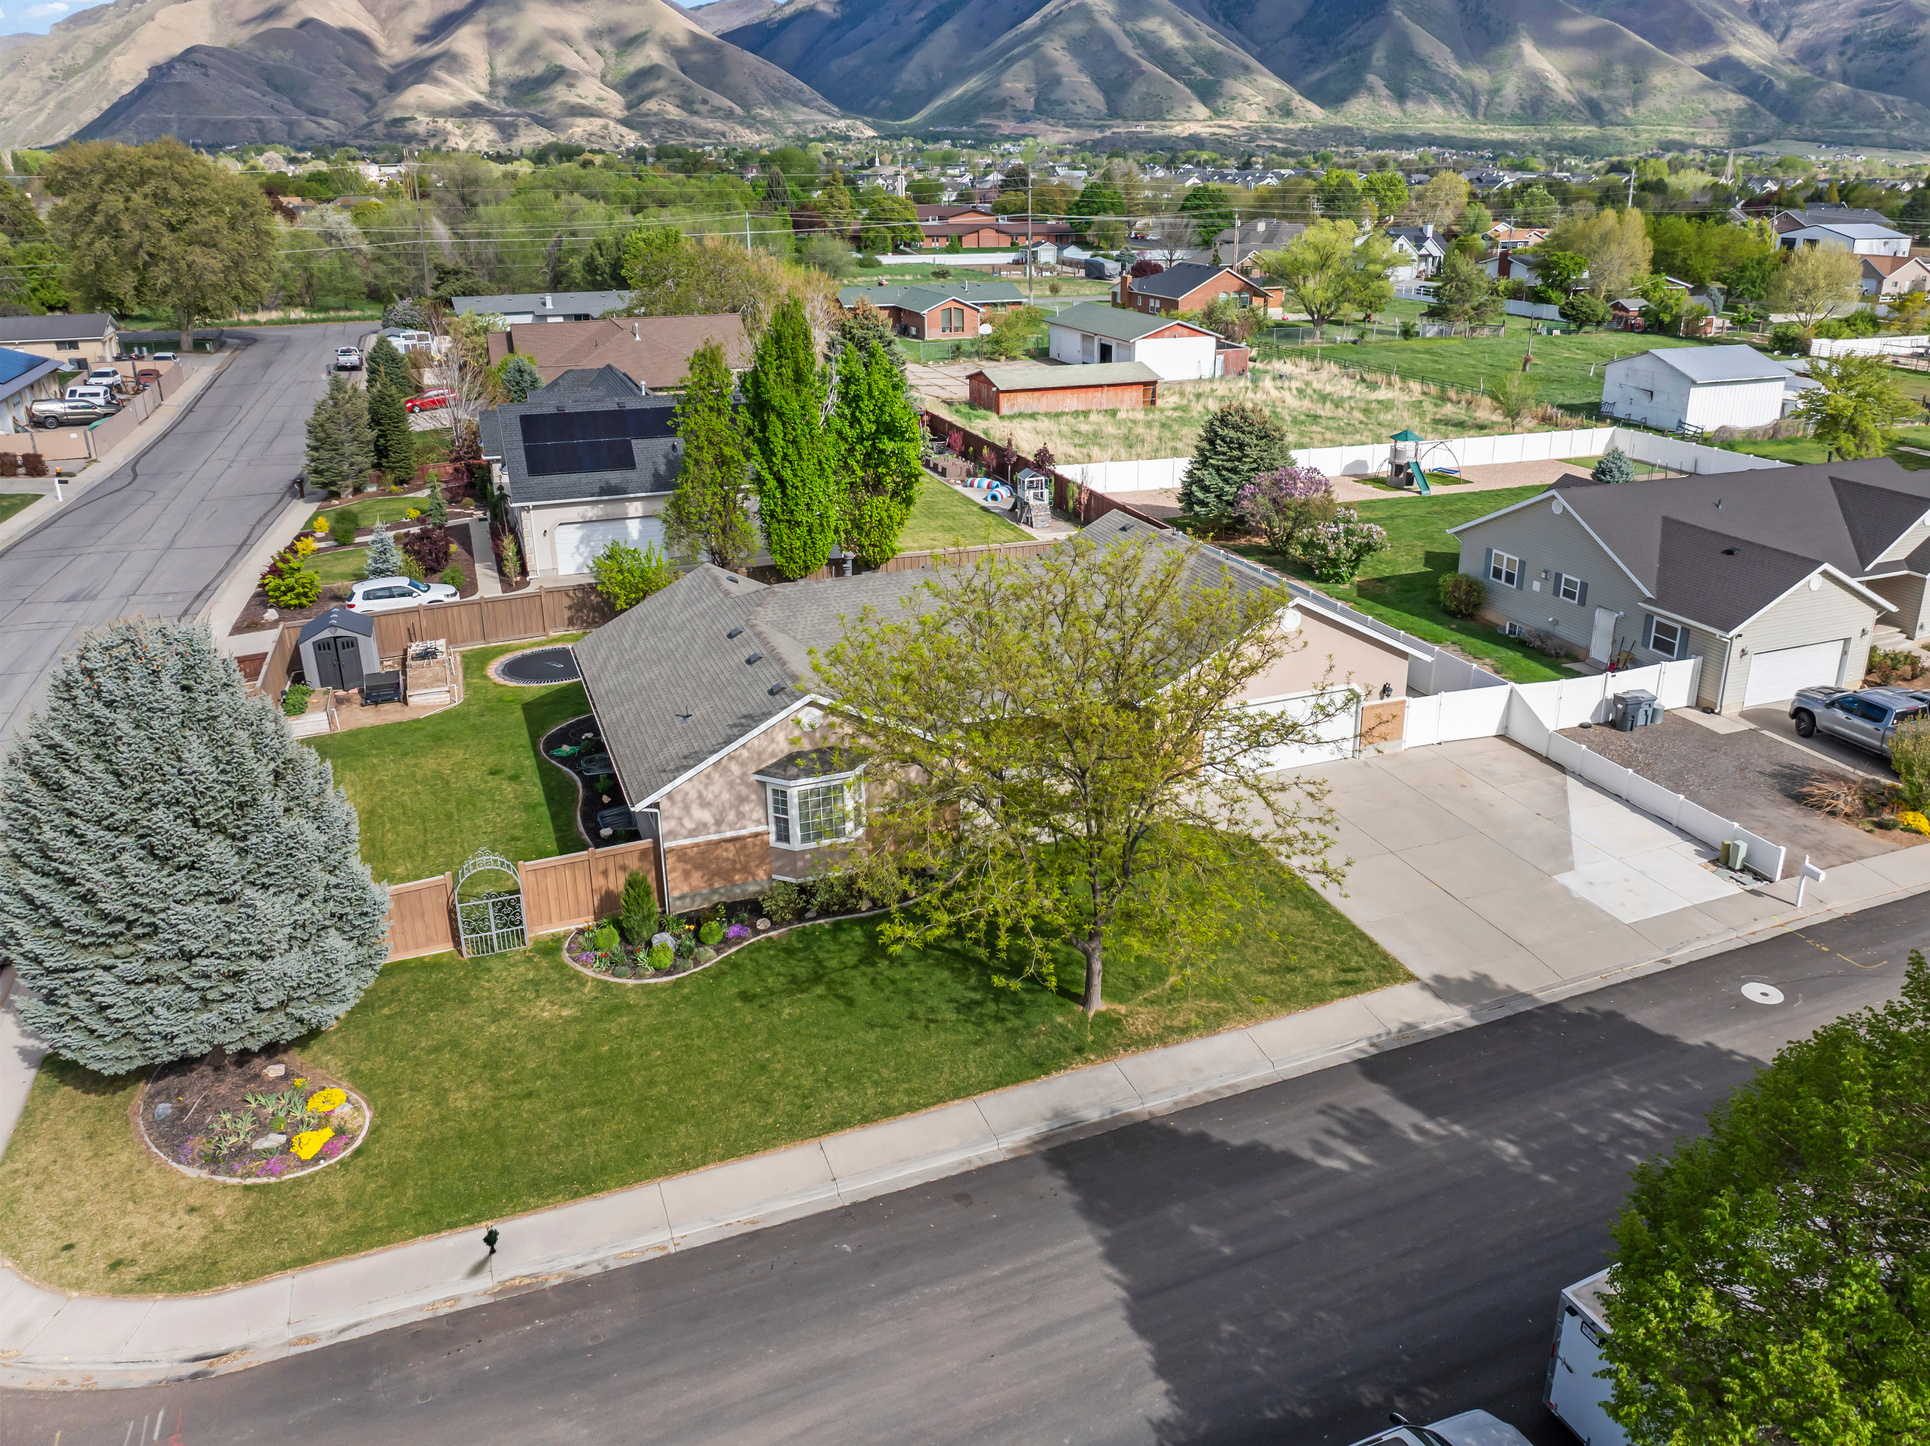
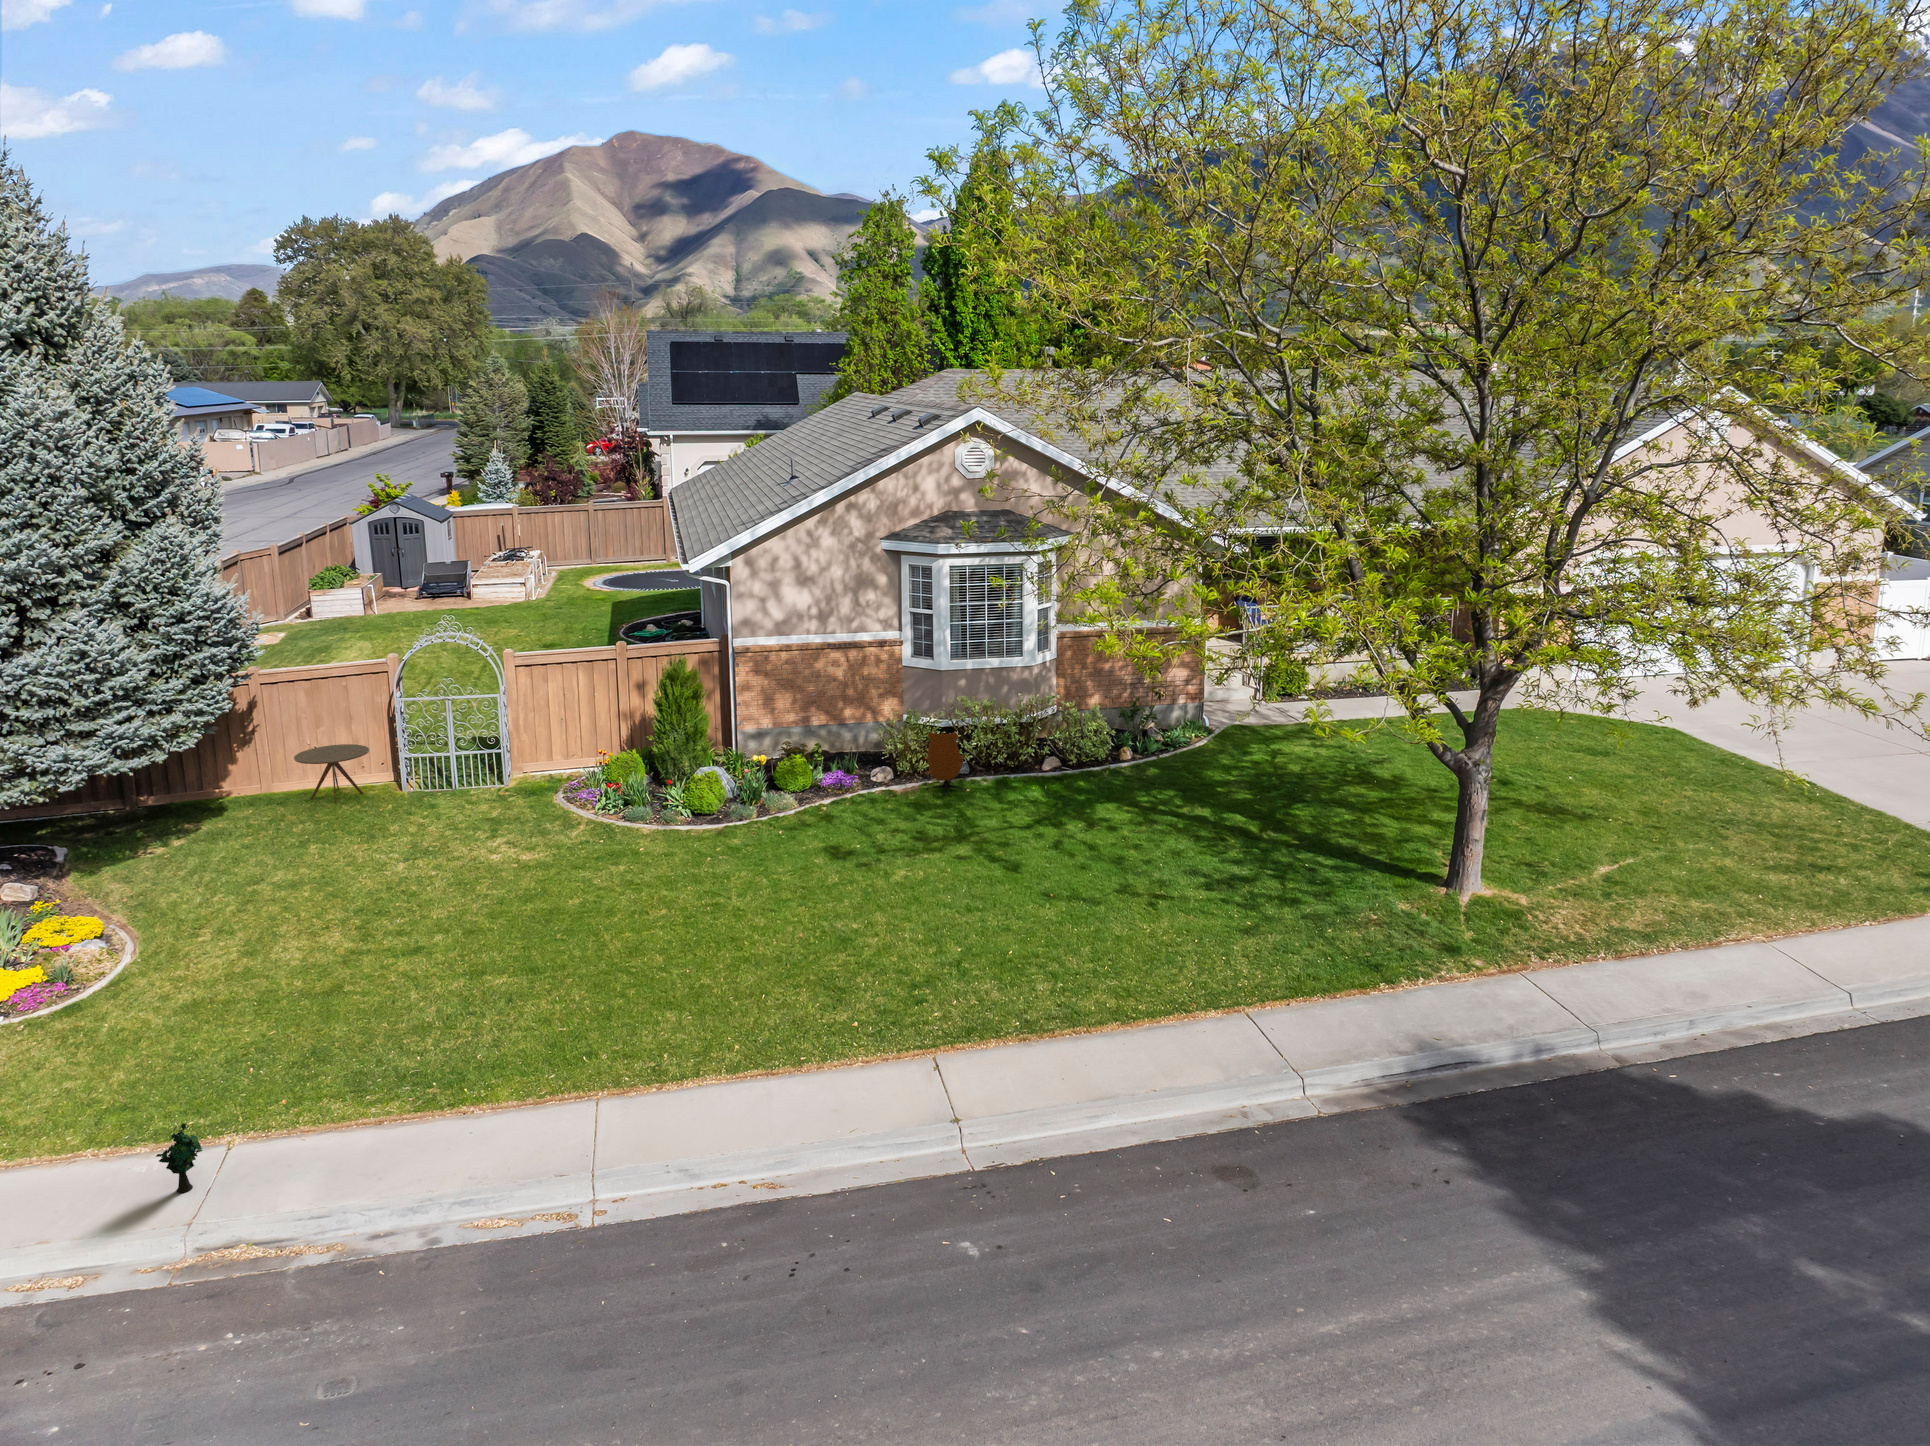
lounge chair: none [791,905,816,939] -> present [926,732,967,796]
round table: none [398,930,443,972] -> present [294,744,369,803]

